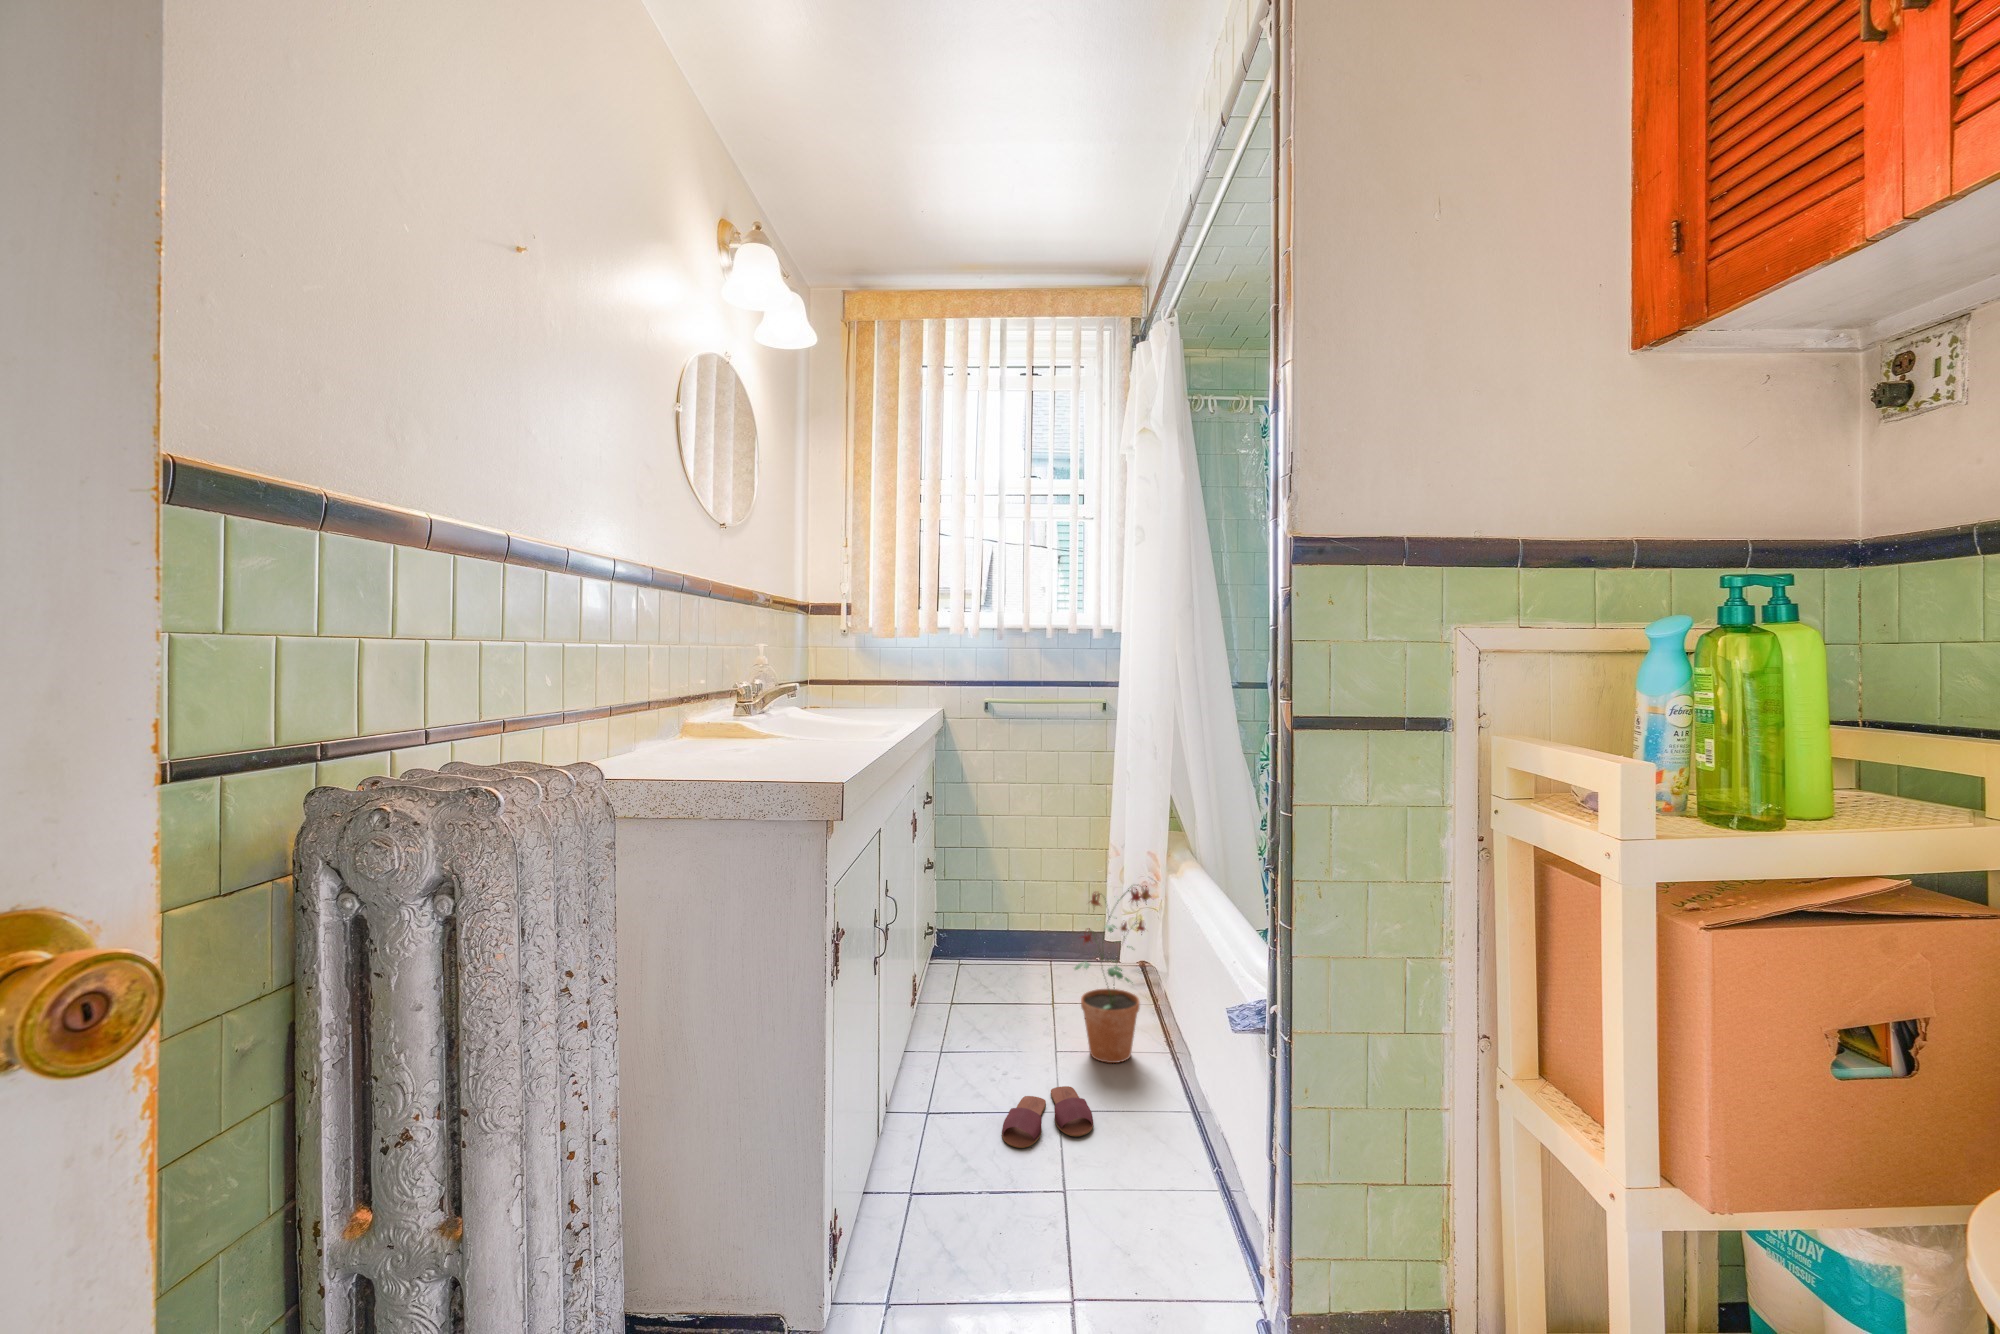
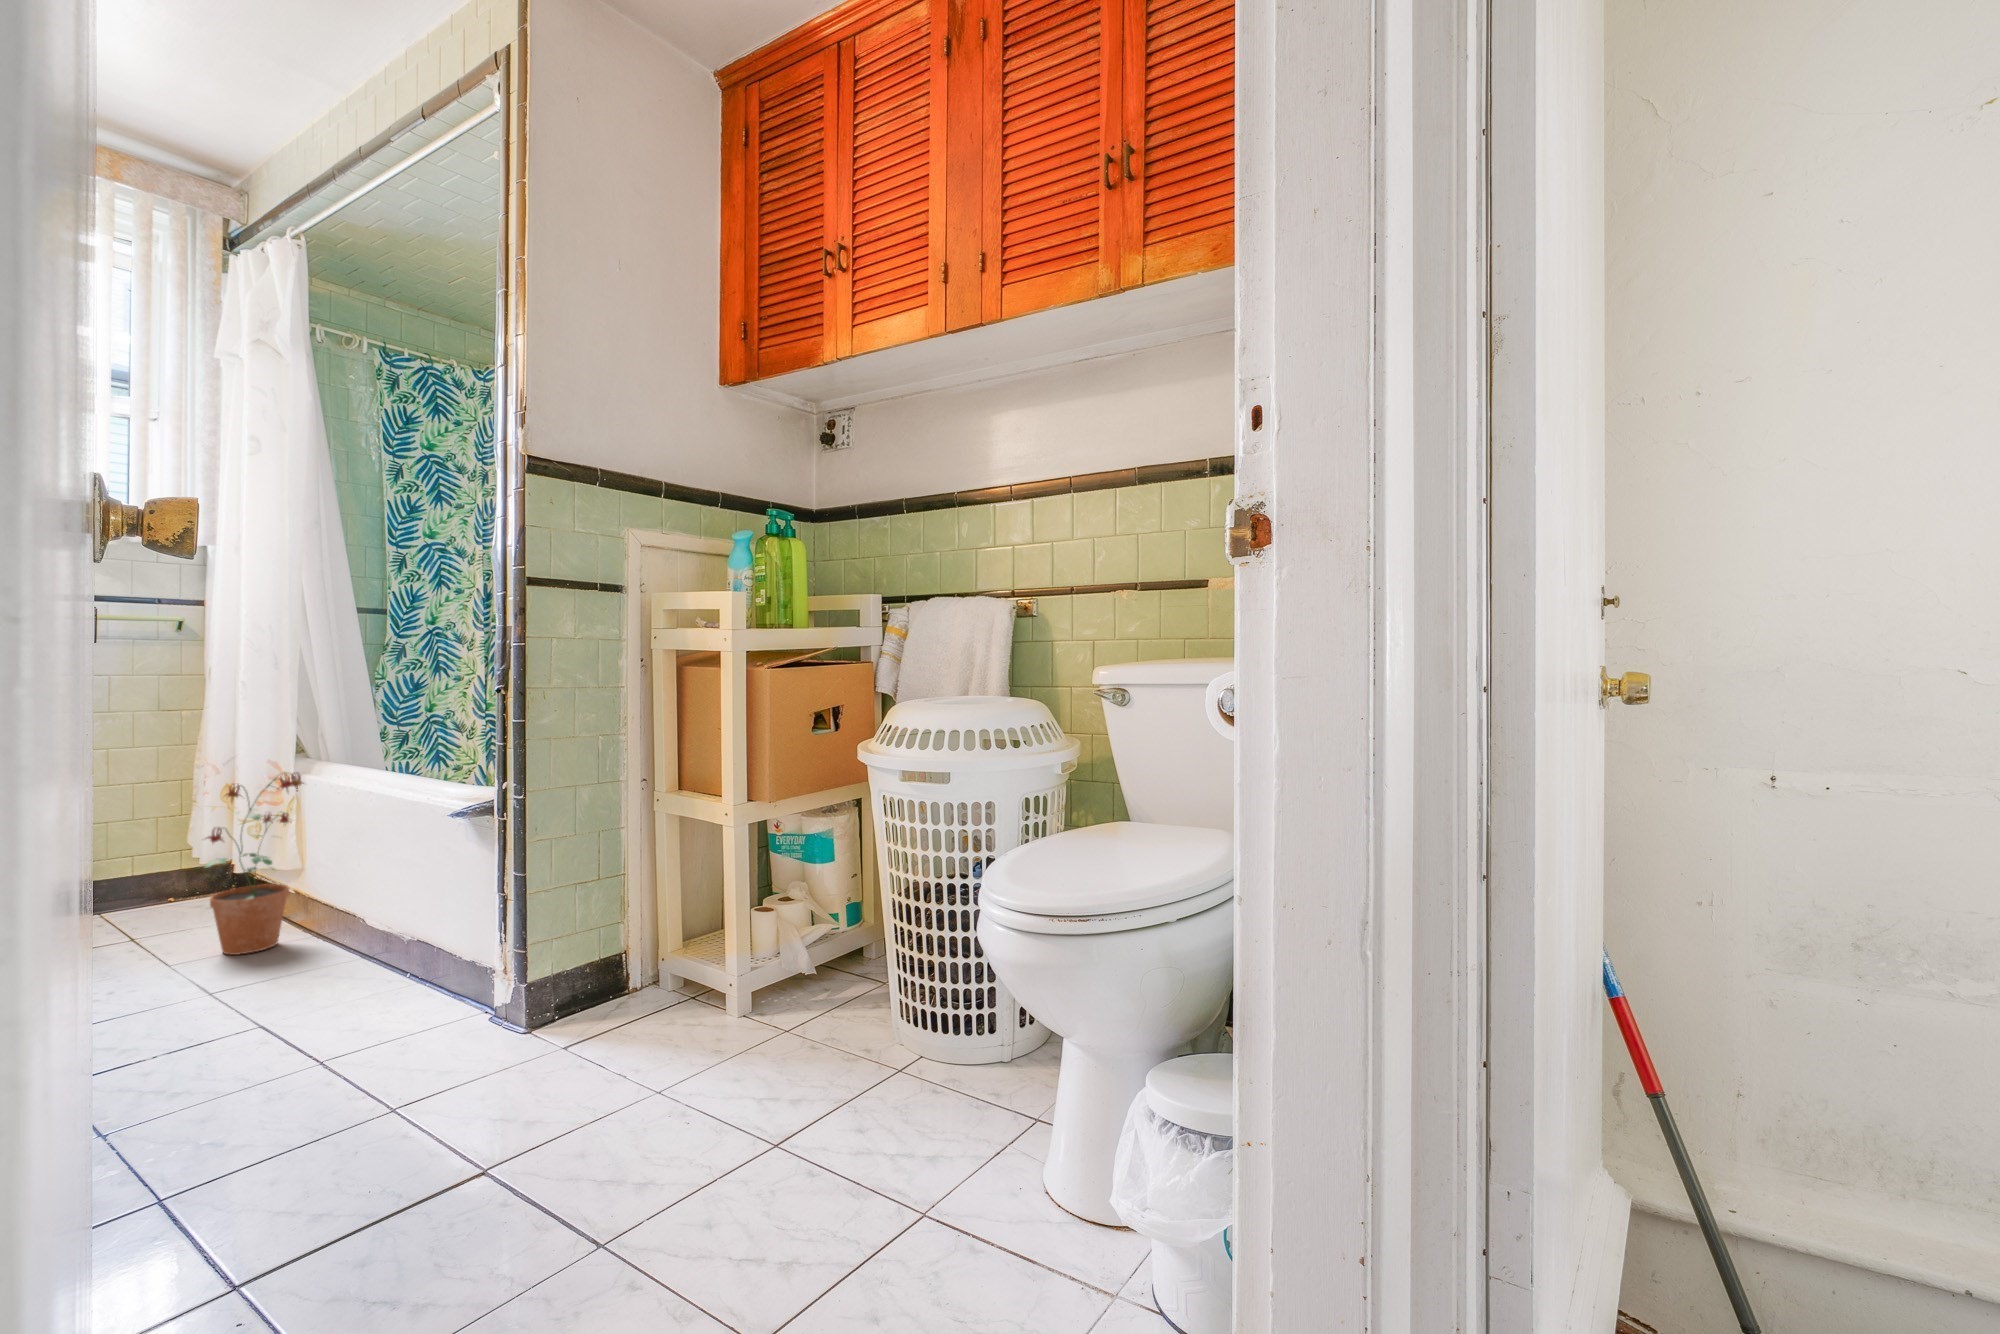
slippers: present [1002,1086,1093,1148] -> none [144,972,265,1027]

